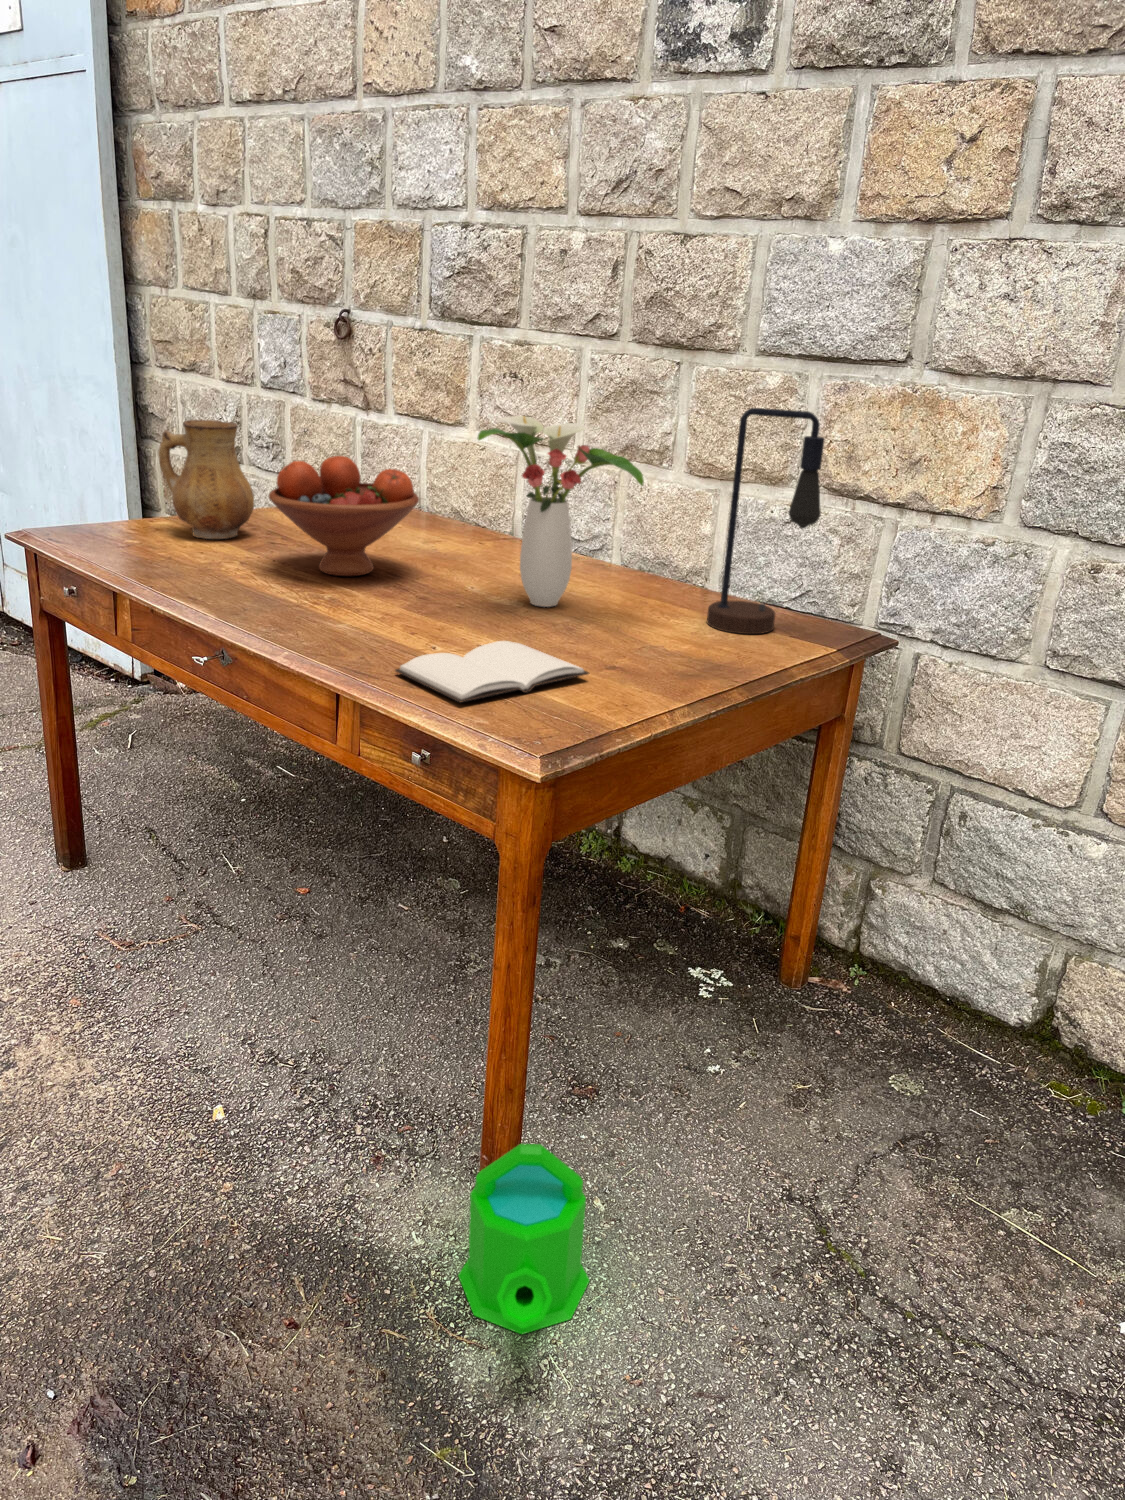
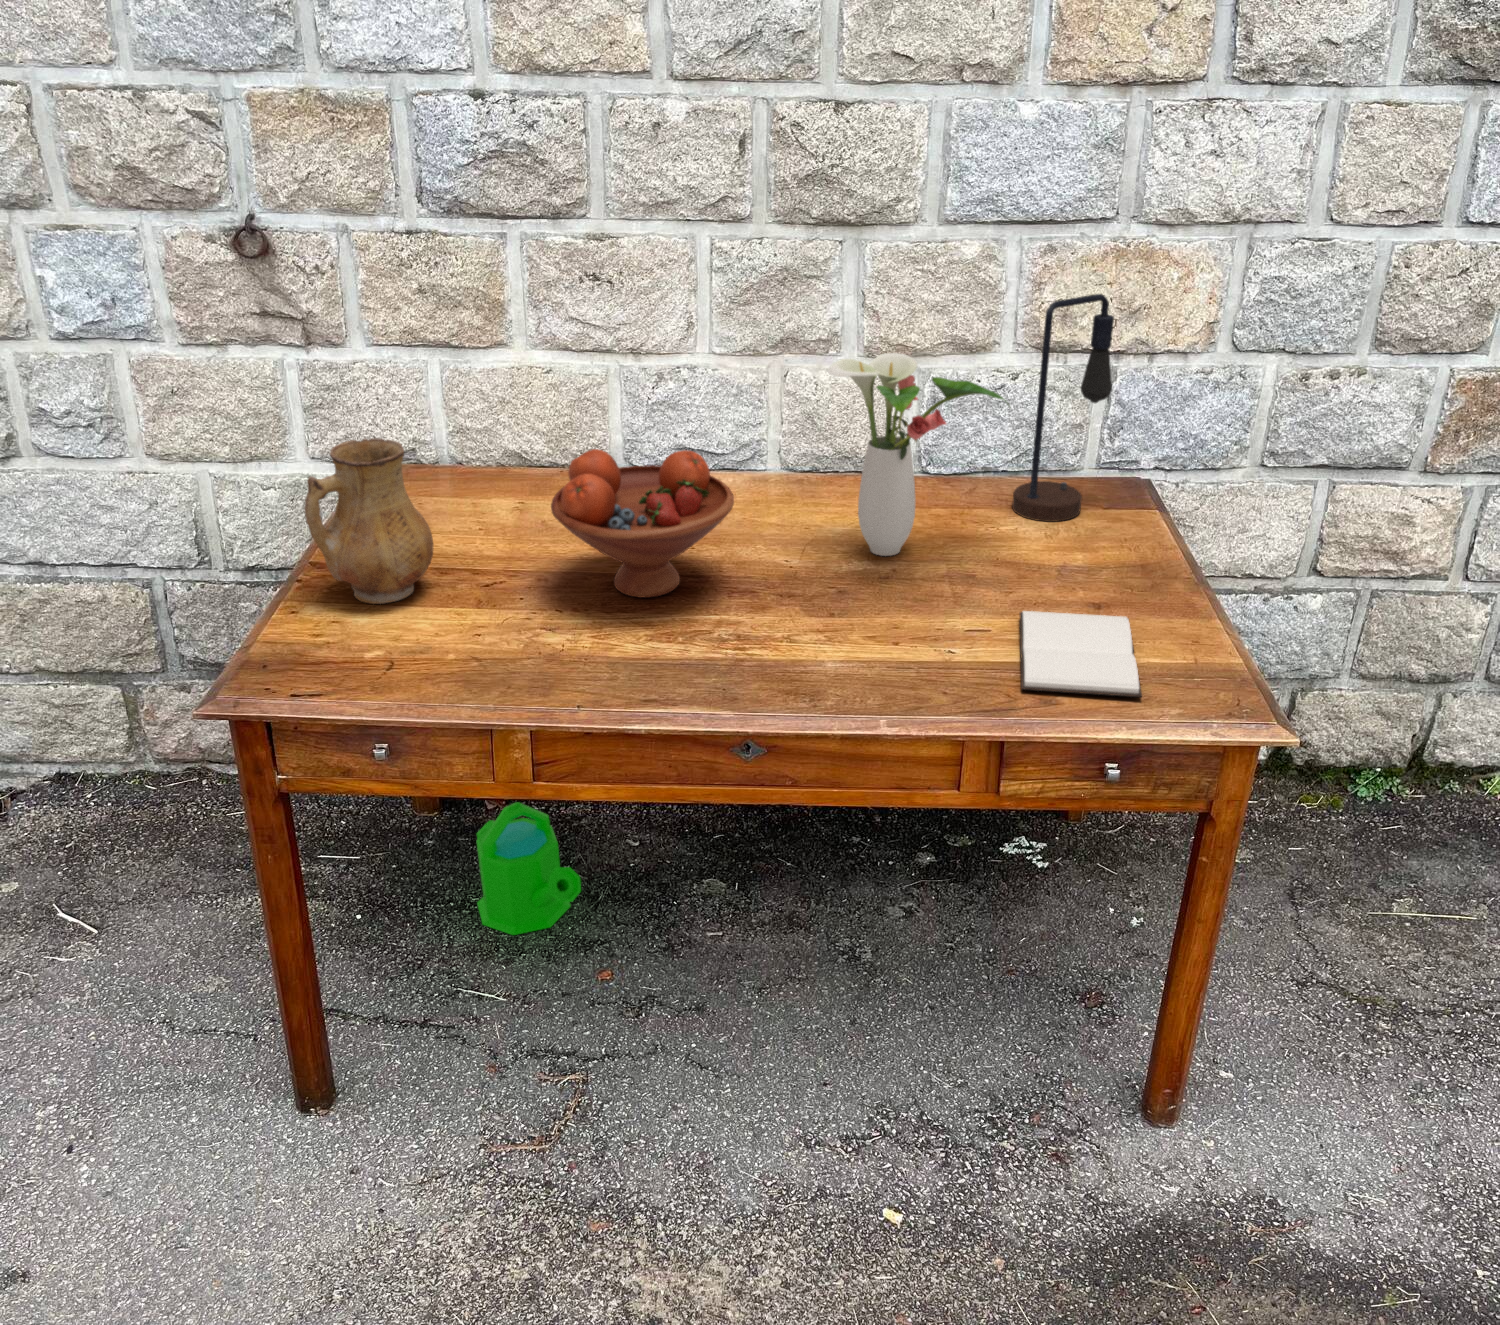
watering can: present [458,1144,590,1334] -> present [476,802,581,935]

